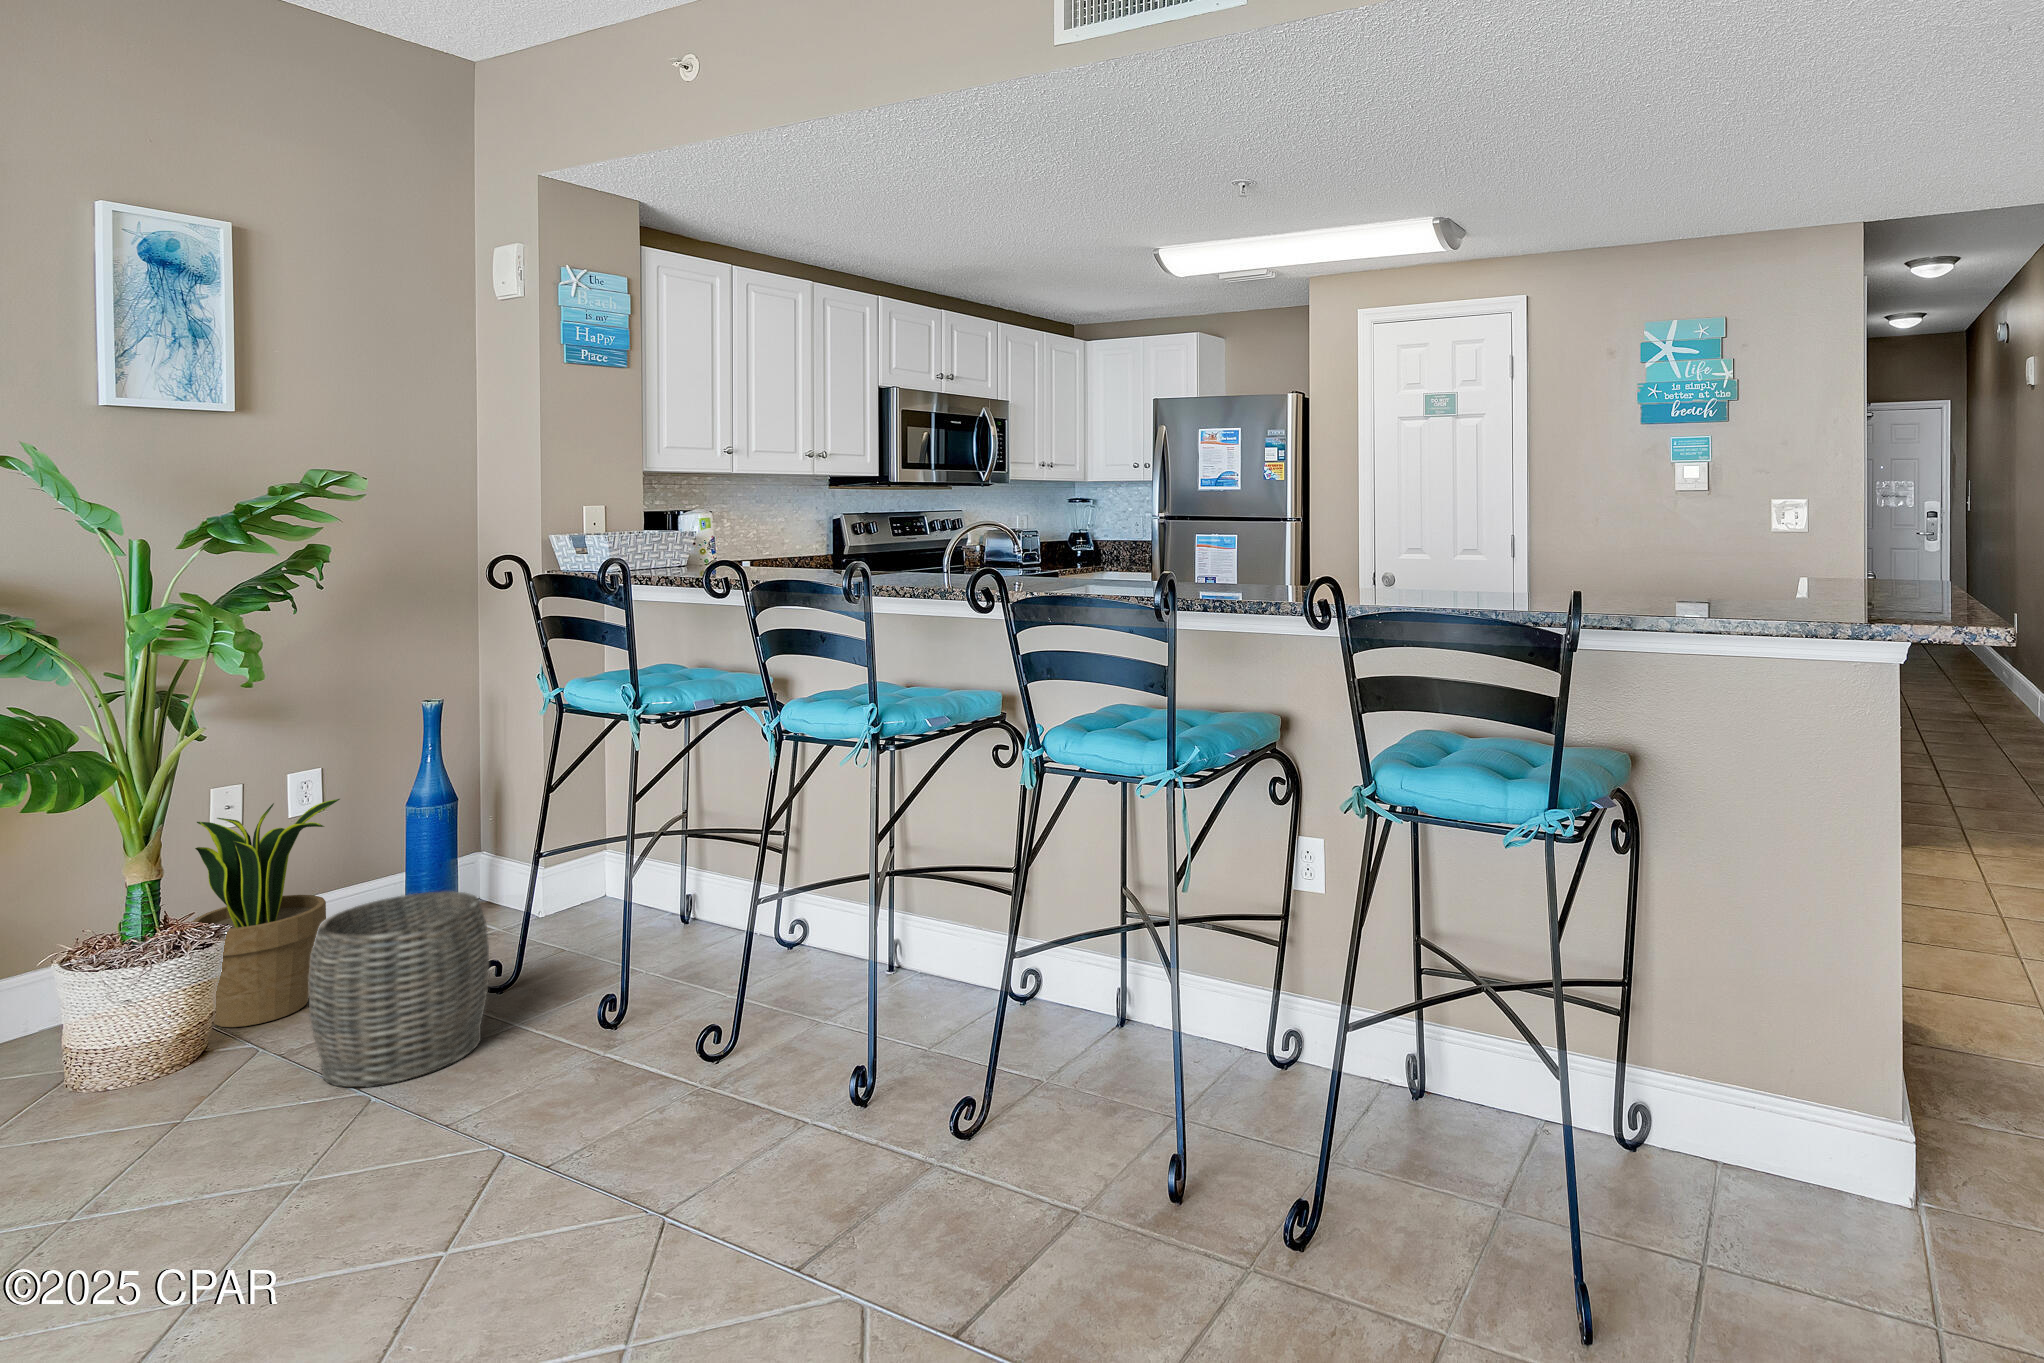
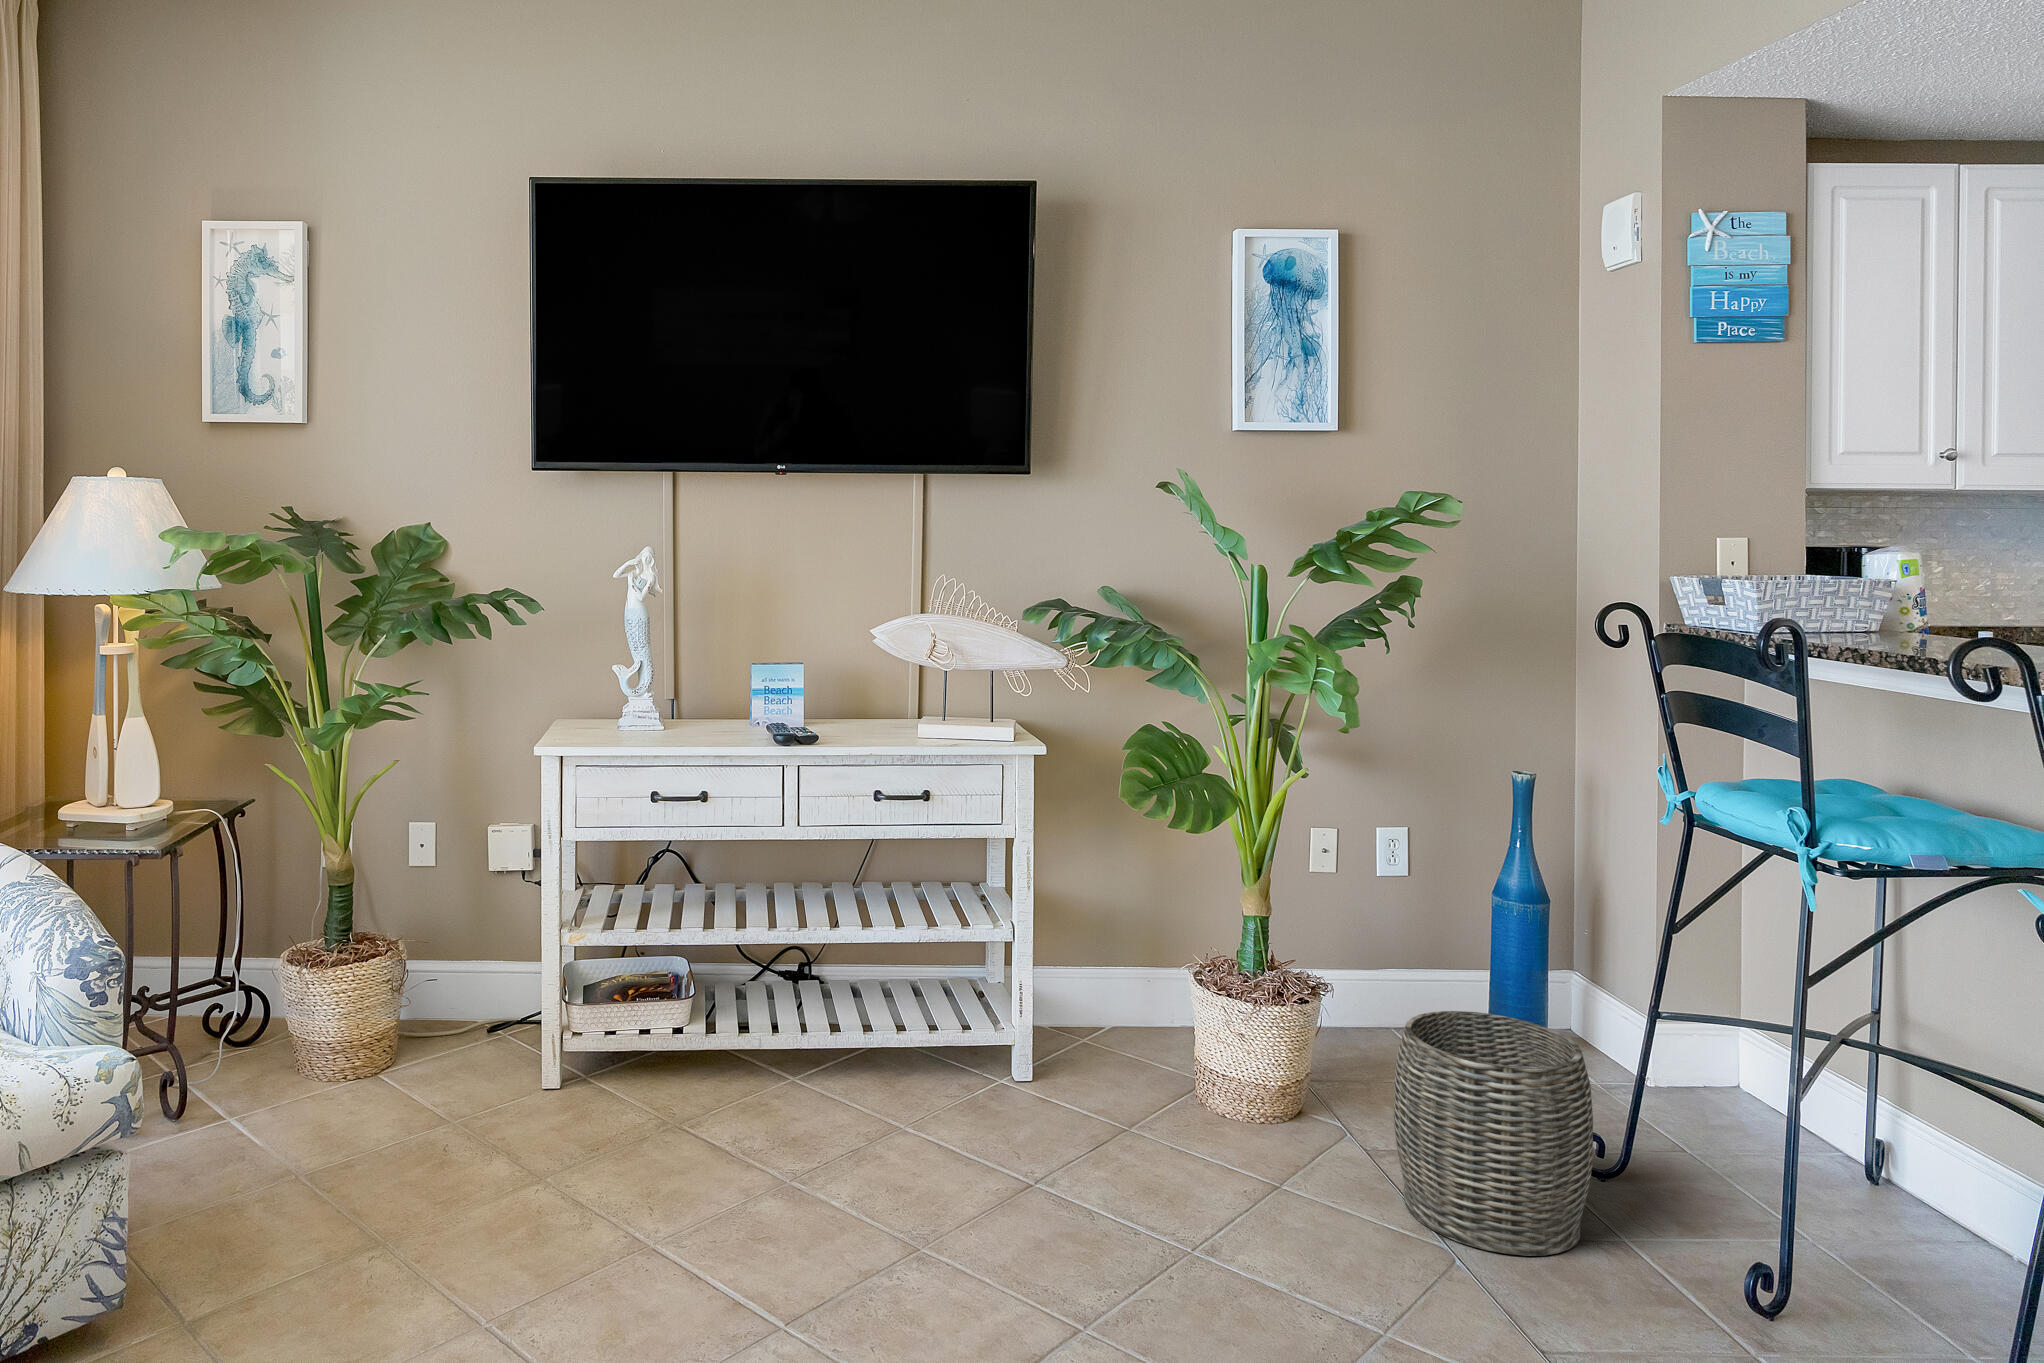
potted plant: present [192,799,340,1027] -> none [1288,863,1427,1105]

